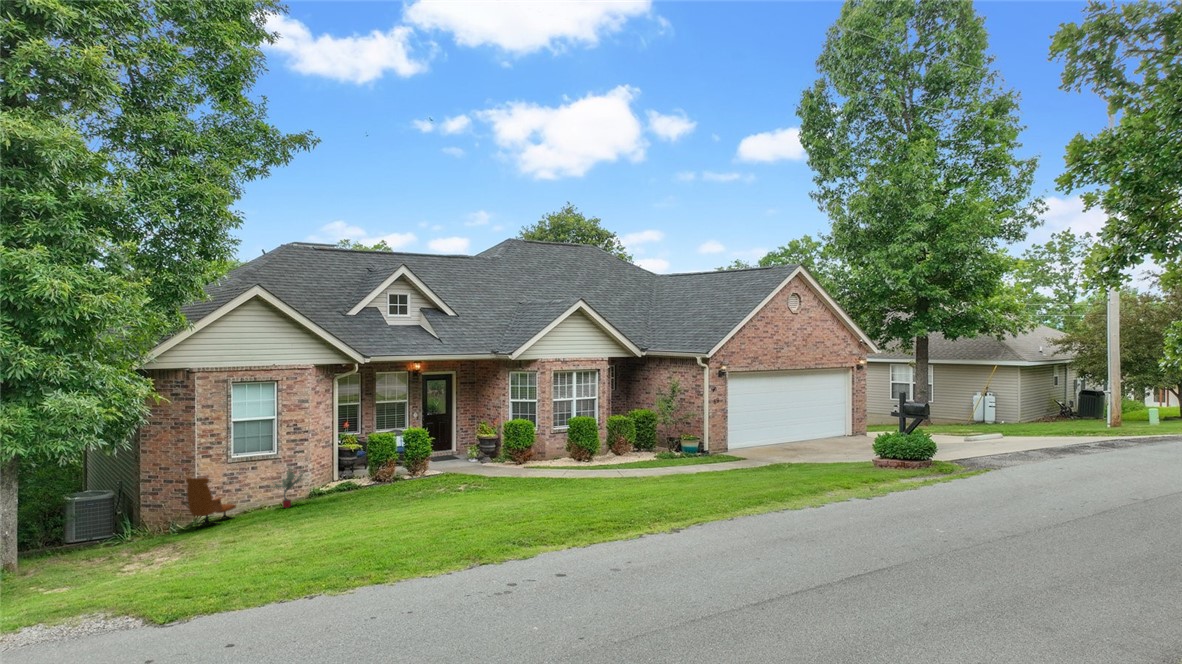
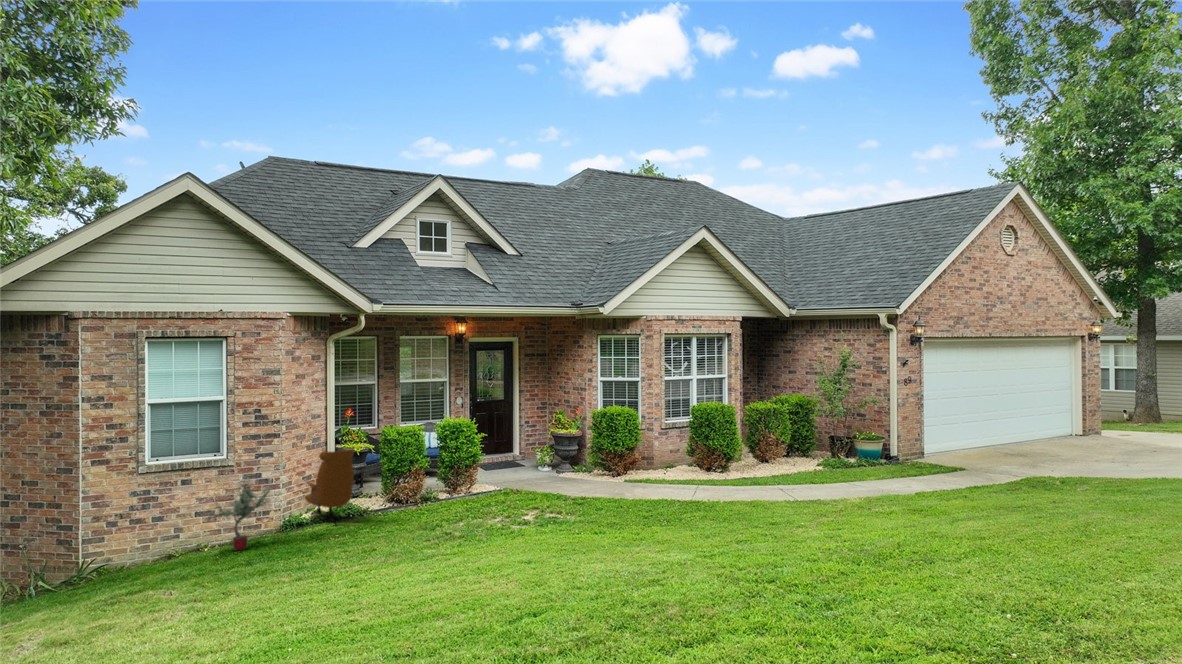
lounge chair: present [186,478,236,526] -> present [305,450,355,526]

